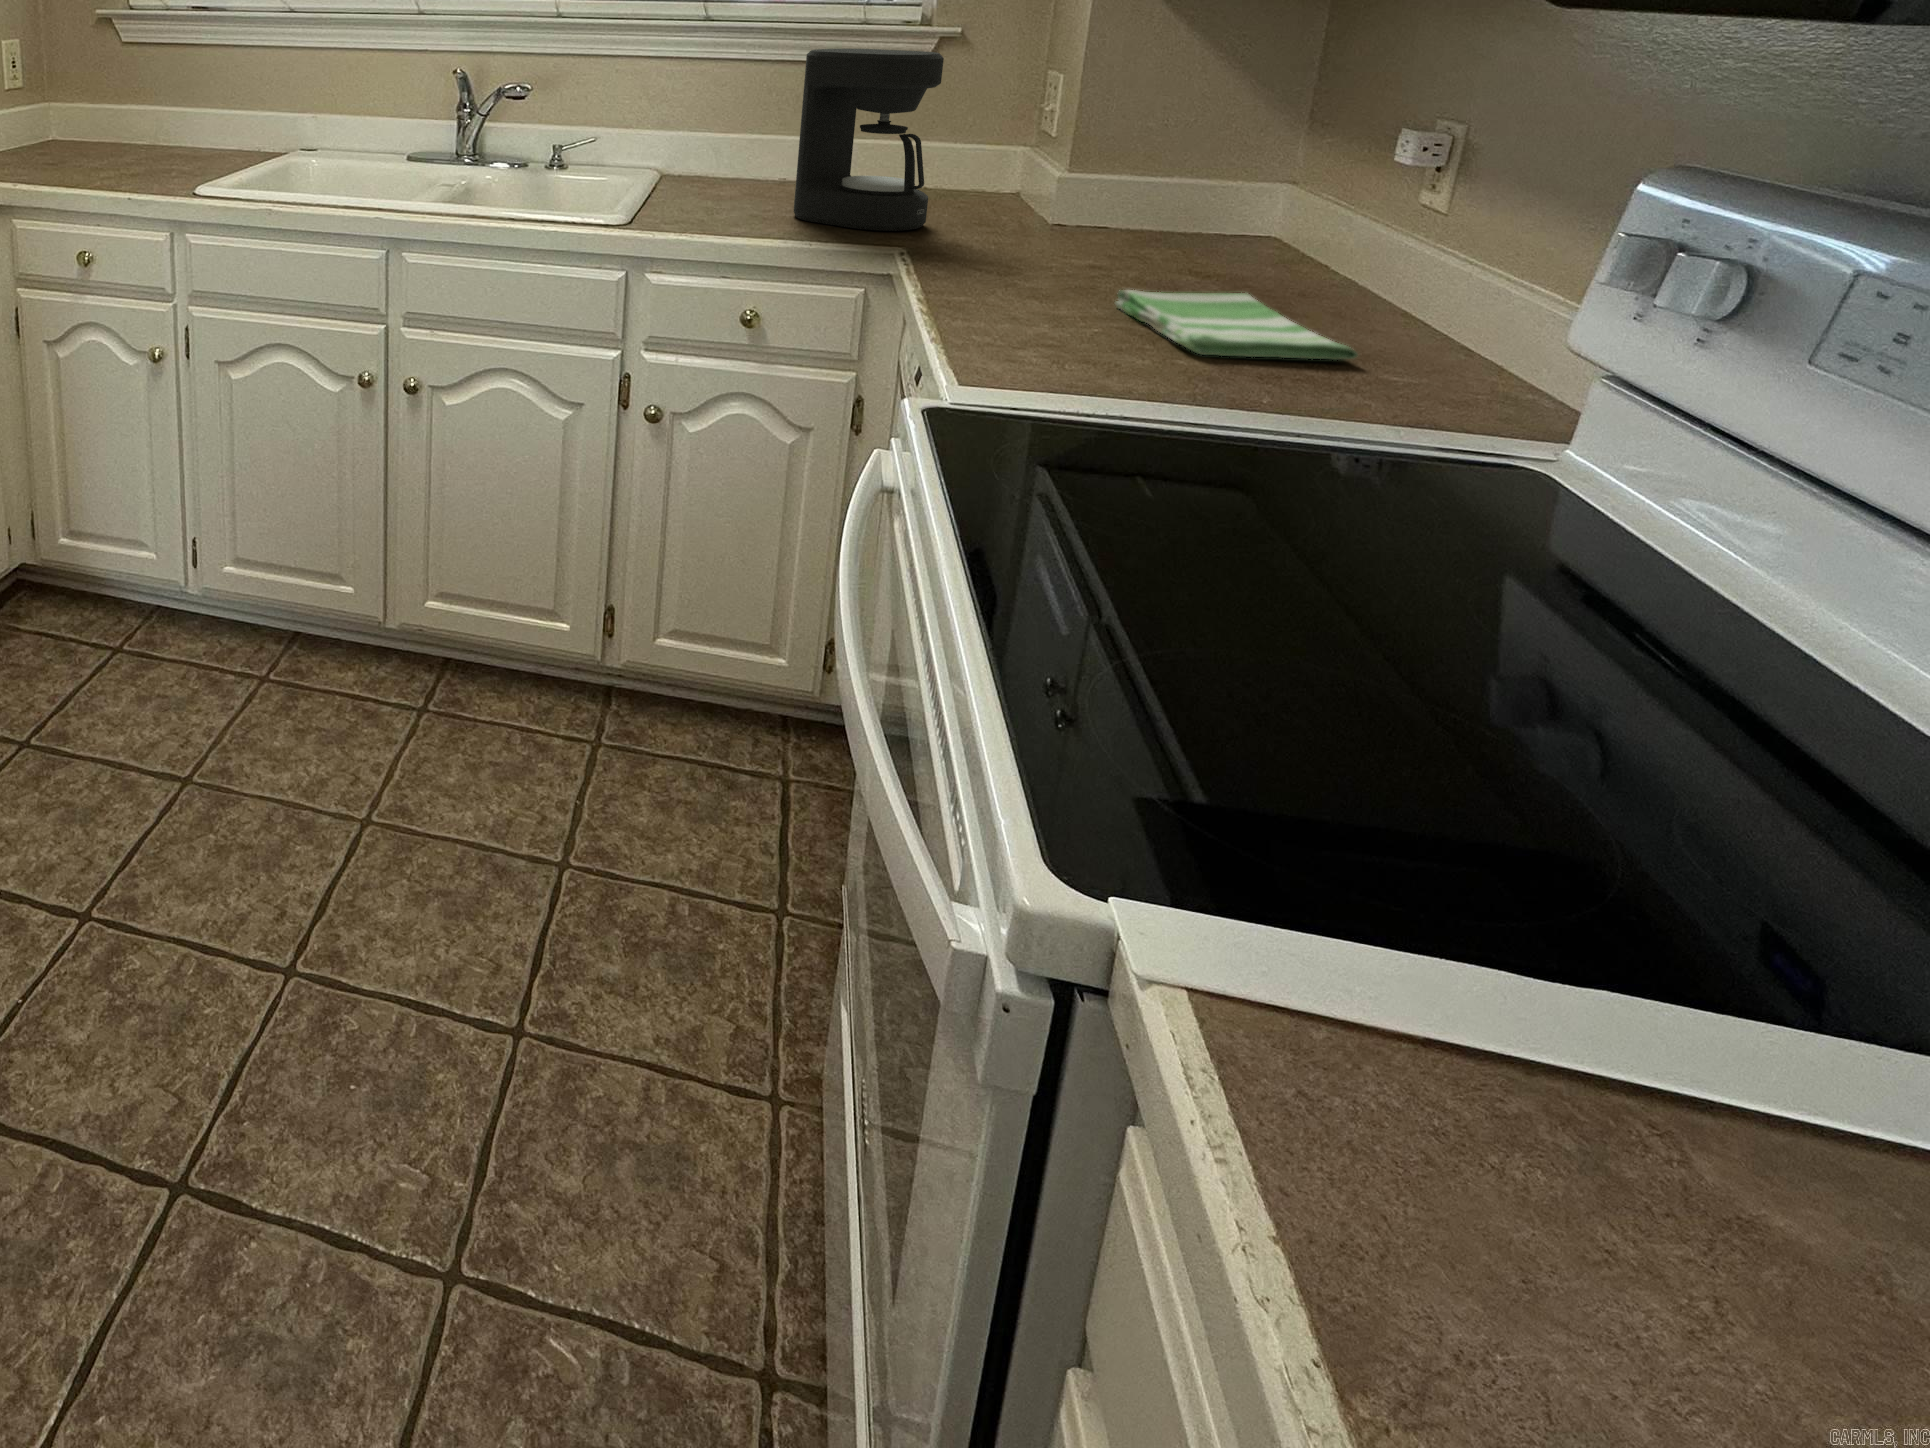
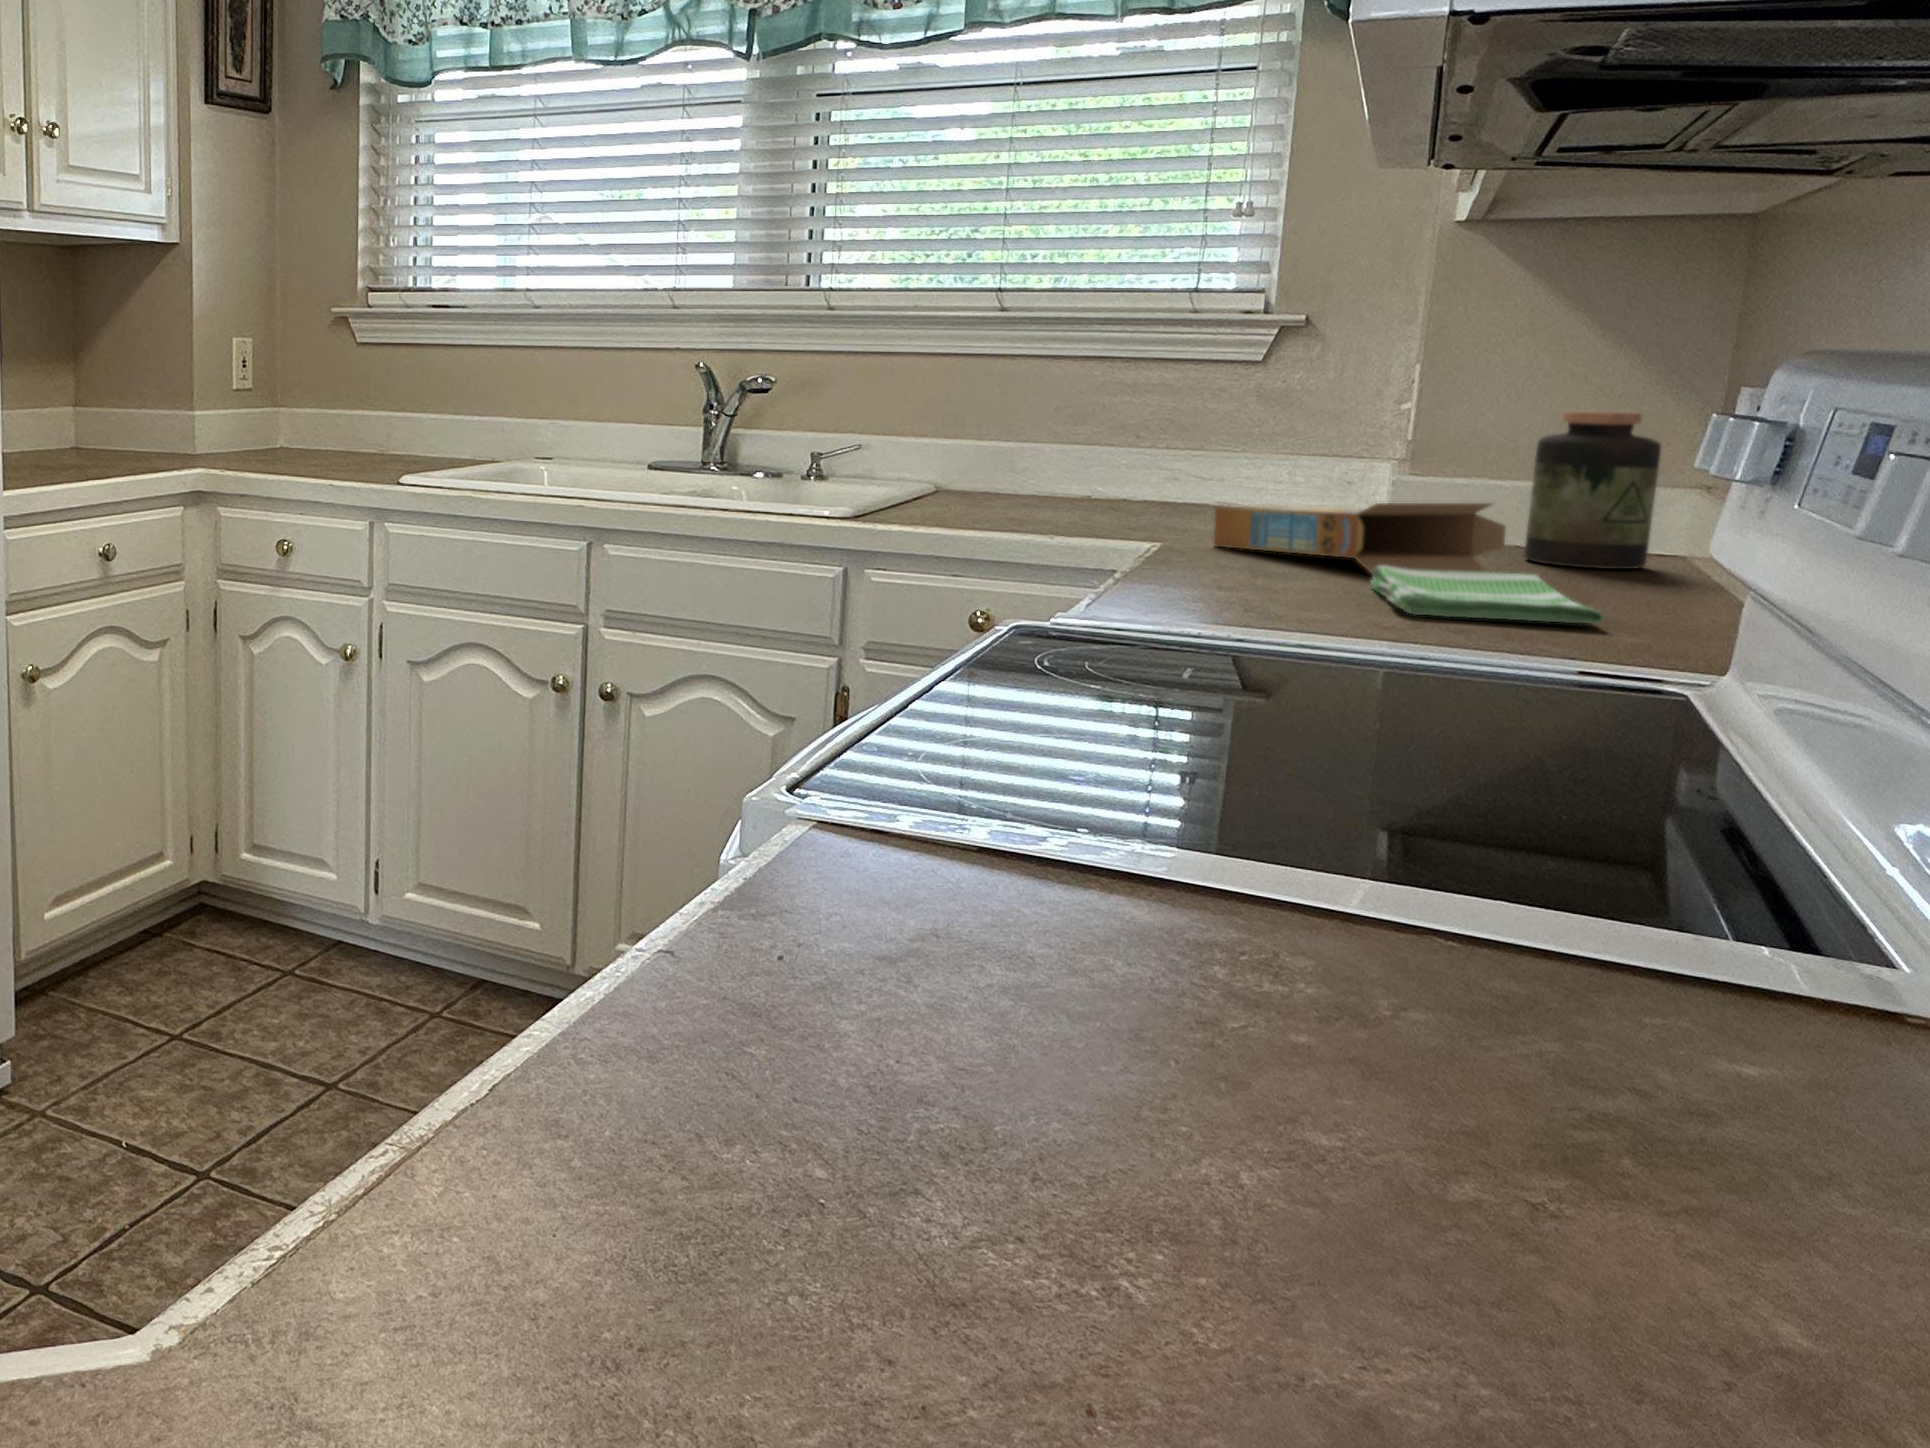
coffee maker: present [794,49,944,231] -> none [1072,328,1248,535]
jar: none [1163,126,1275,259] -> present [1524,411,1661,569]
cereal box: none [932,206,1185,286] -> present [1214,503,1506,574]

